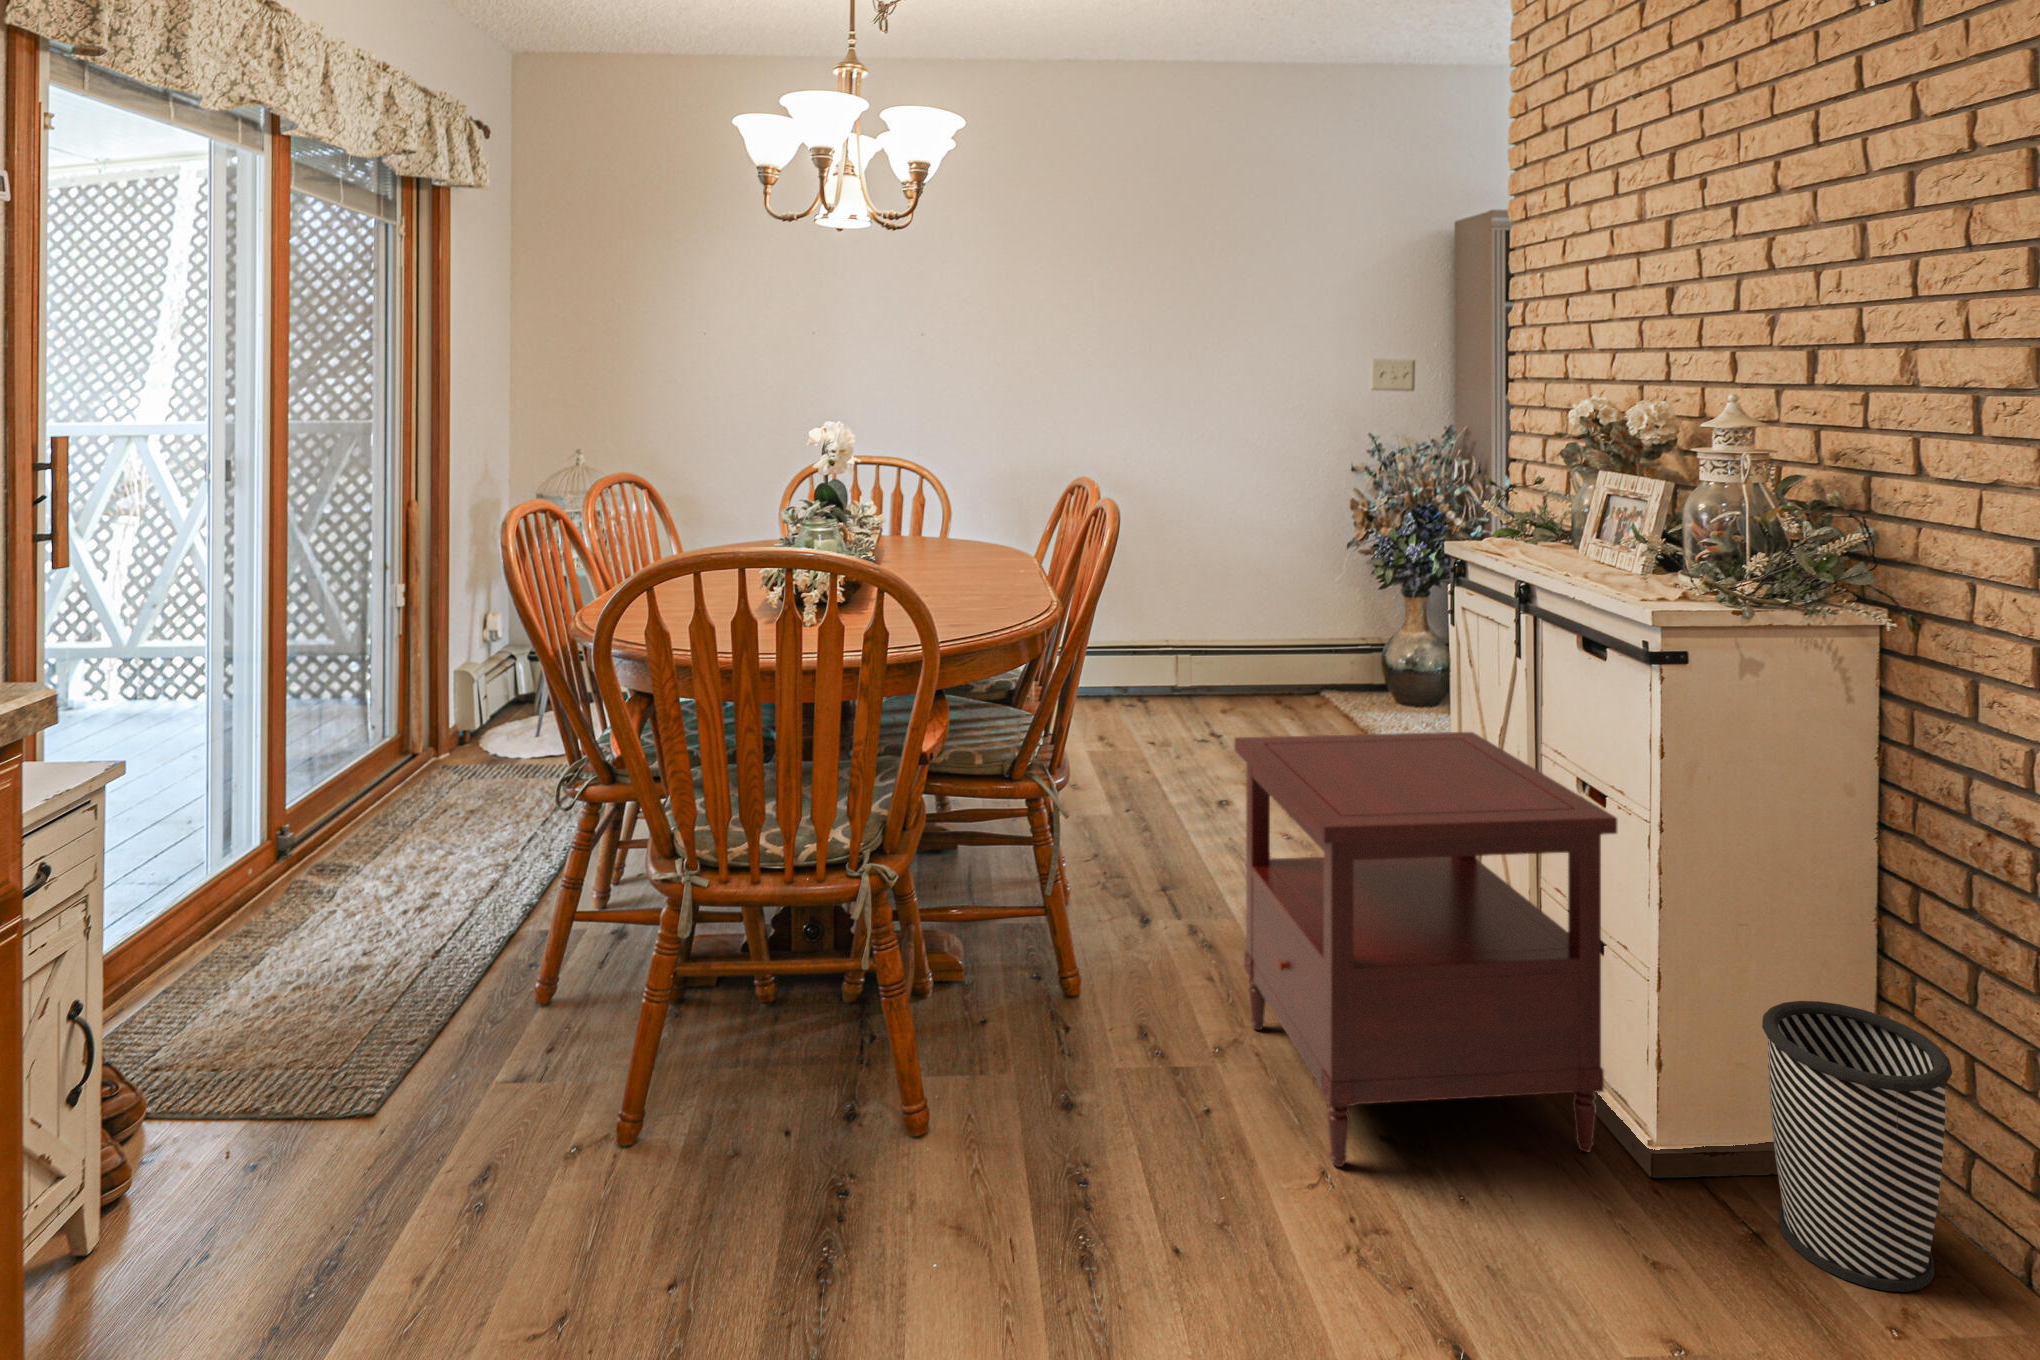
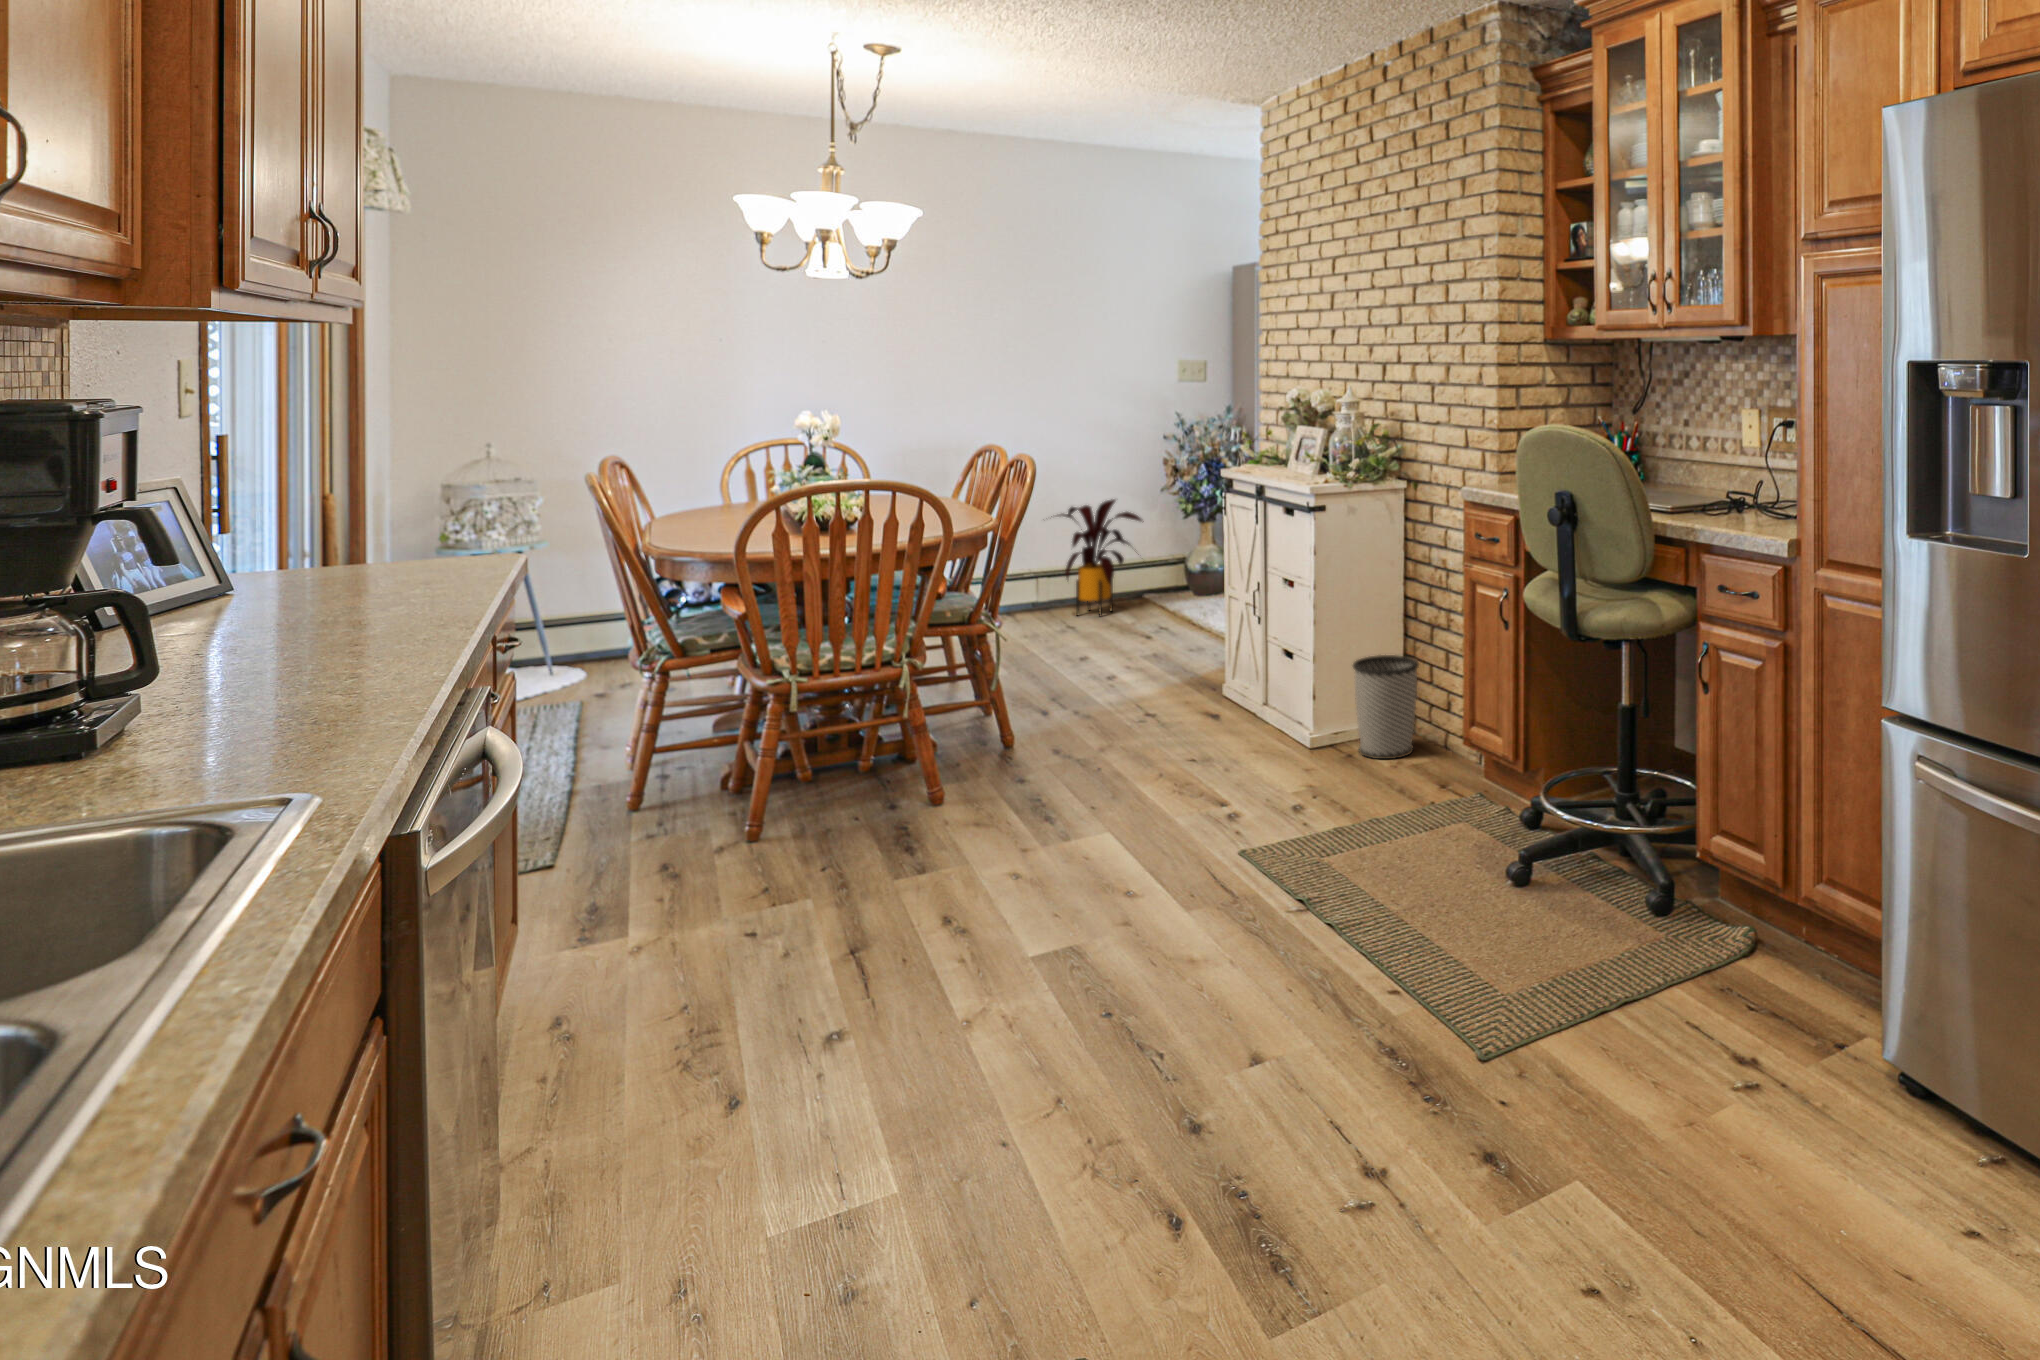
house plant: none [1180,553,1326,723] -> present [1051,499,1144,616]
side table: present [1234,732,1618,1167] -> none [1107,568,1296,771]

